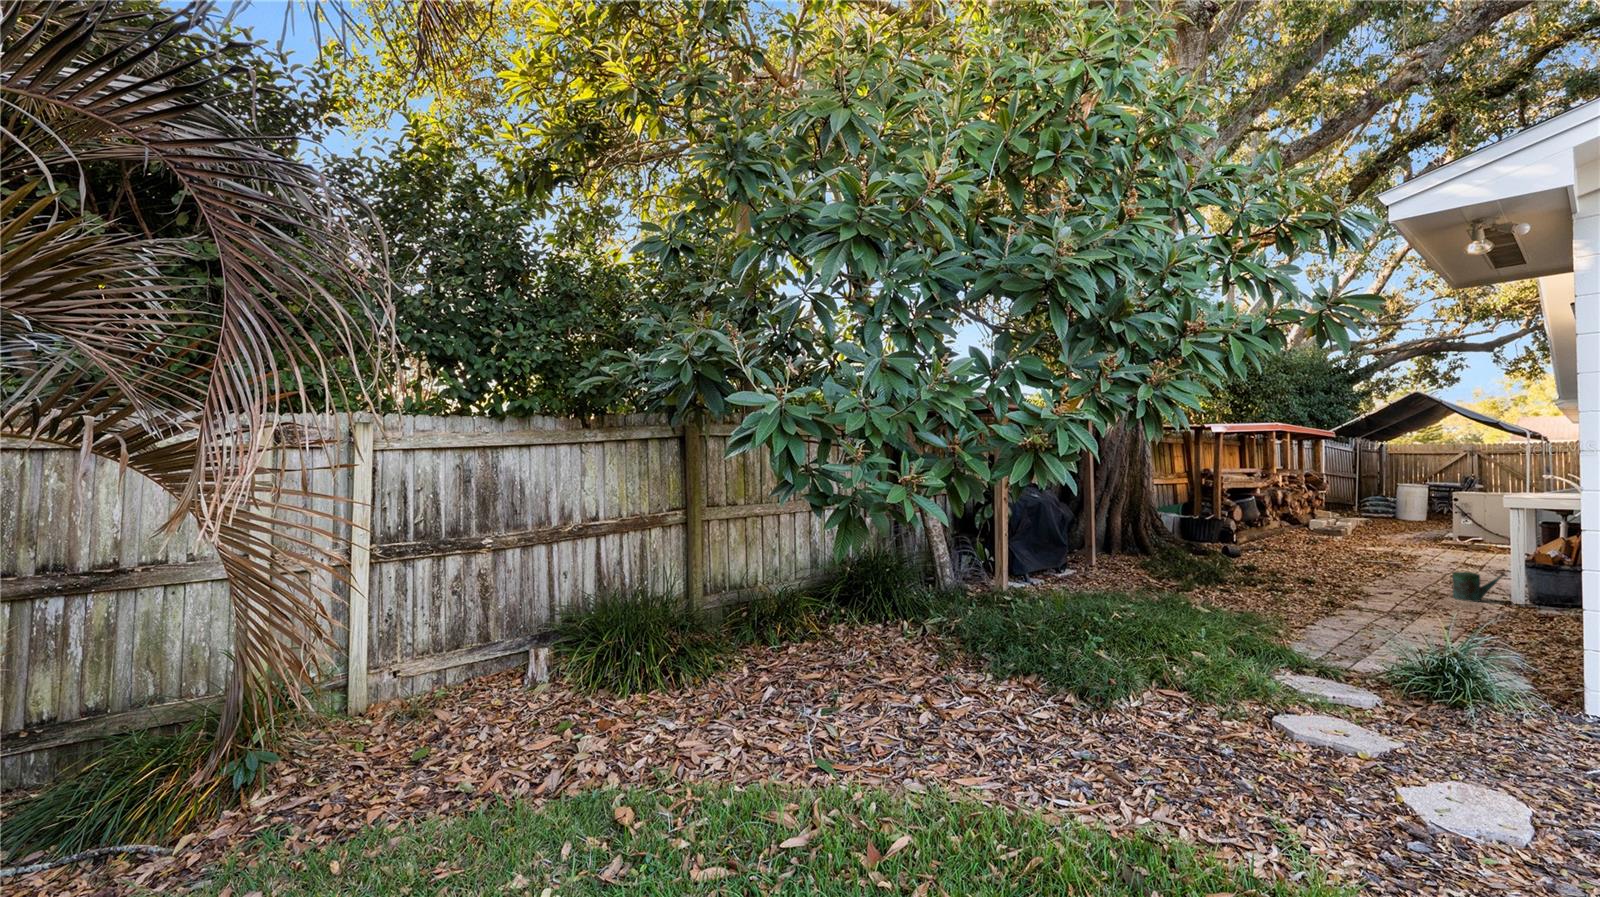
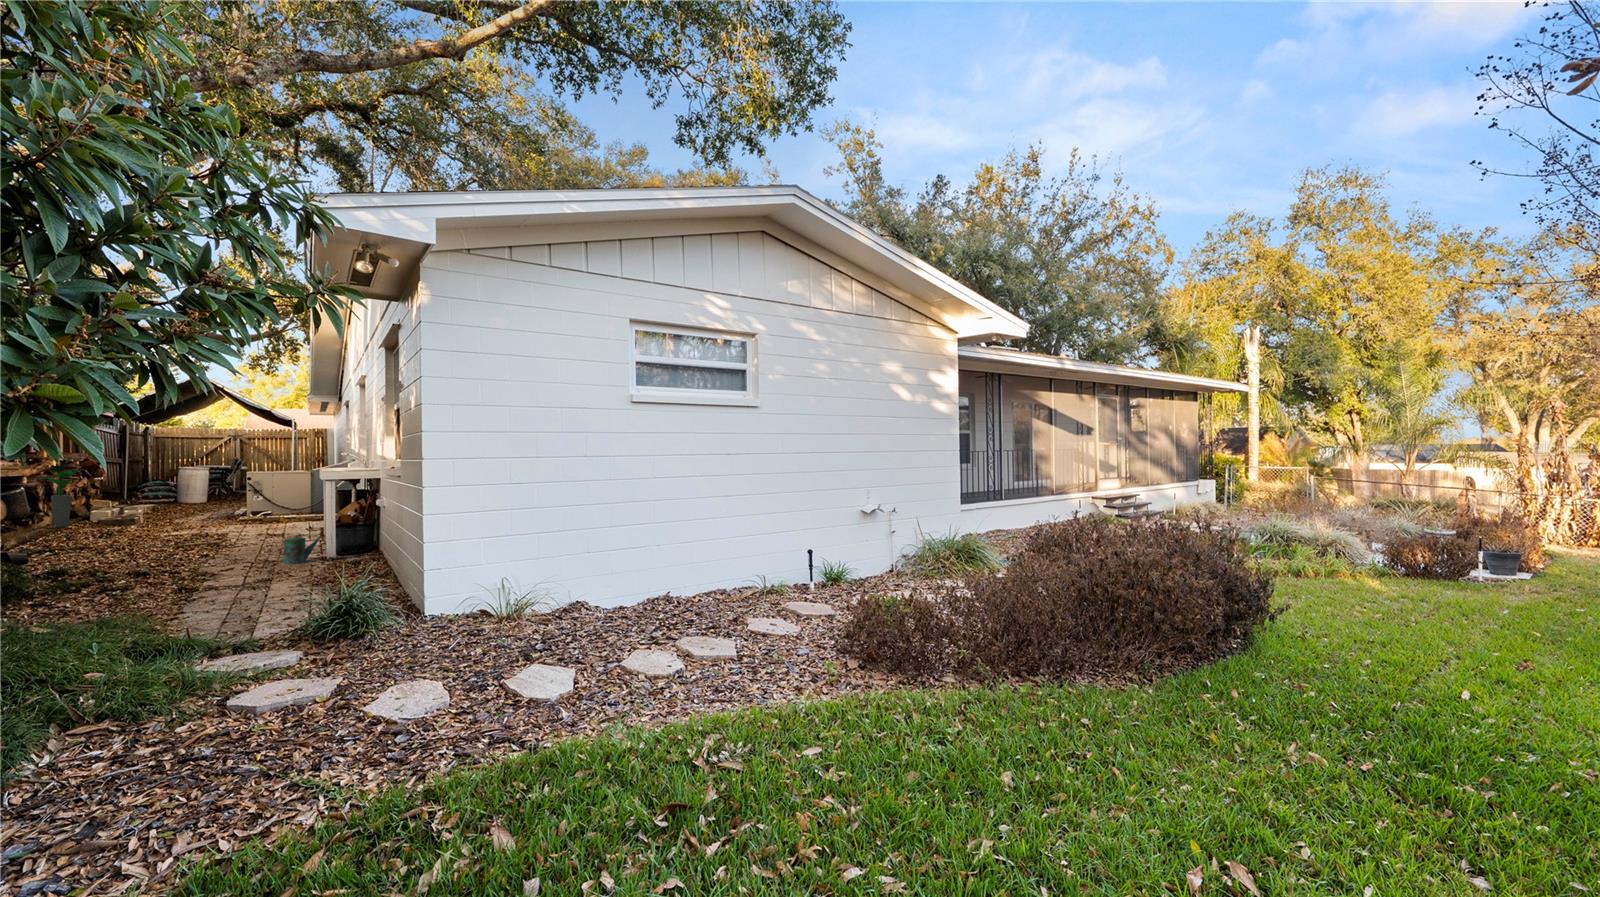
potted plant: none [1266,476,1297,530] -> present [39,458,81,528]

